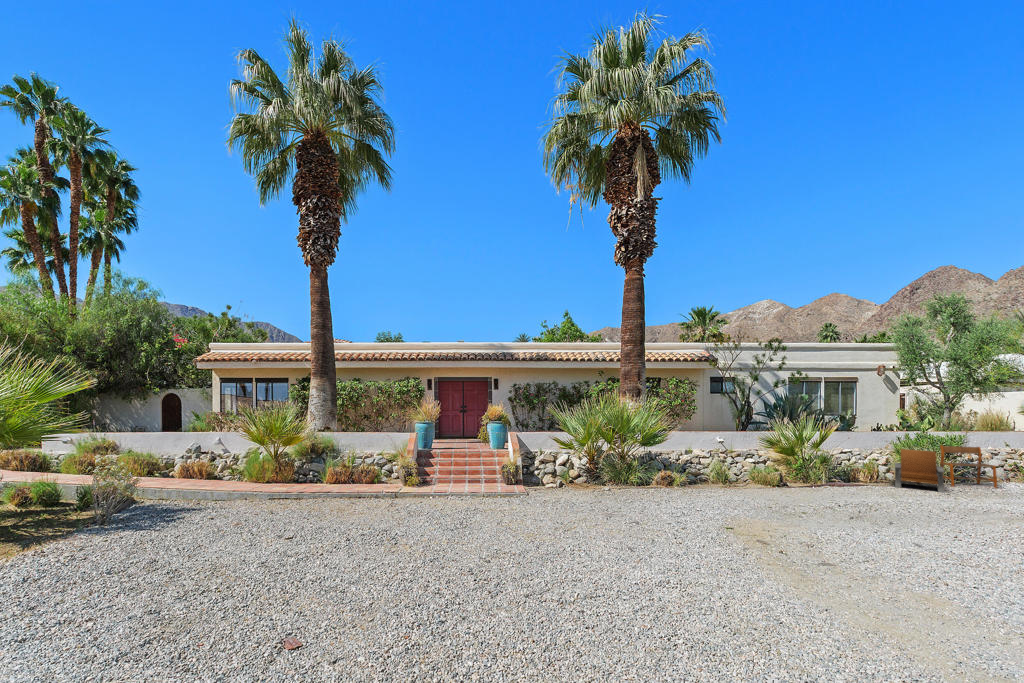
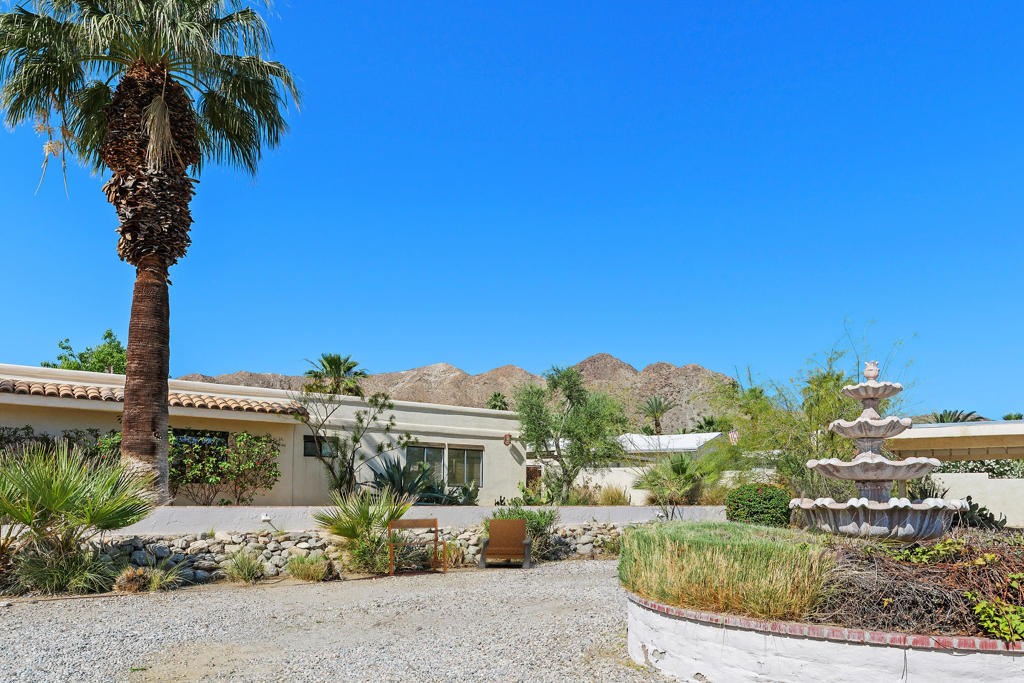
bench: present [940,445,997,488] -> present [386,518,447,576]

